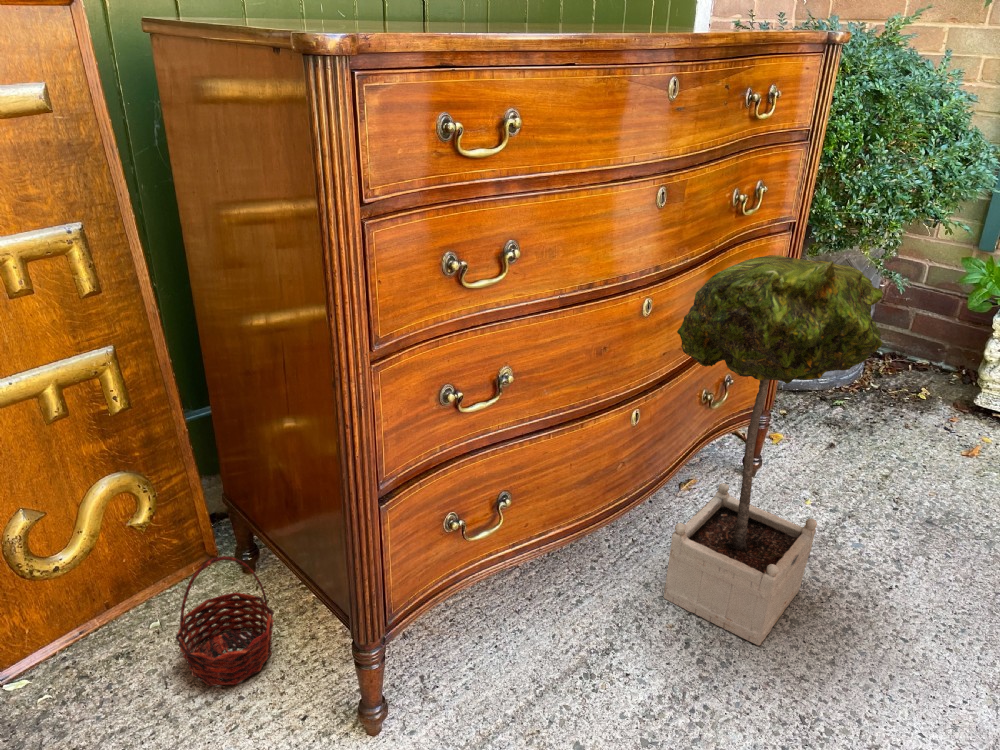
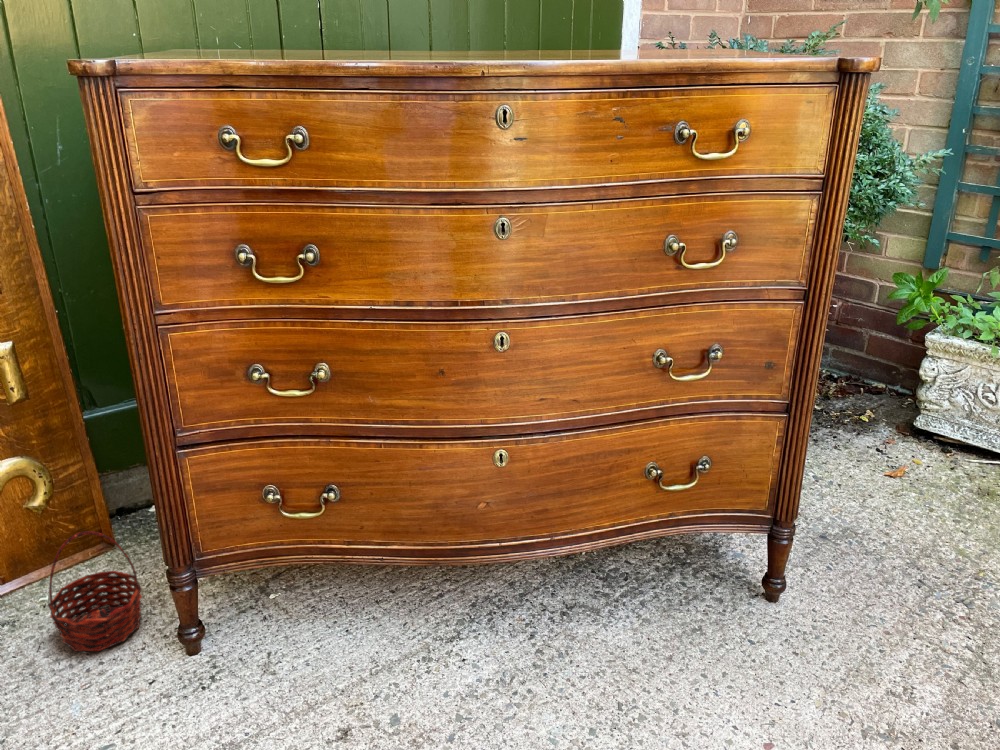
potted tree: present [664,255,883,646] -> none [499,259,688,641]

